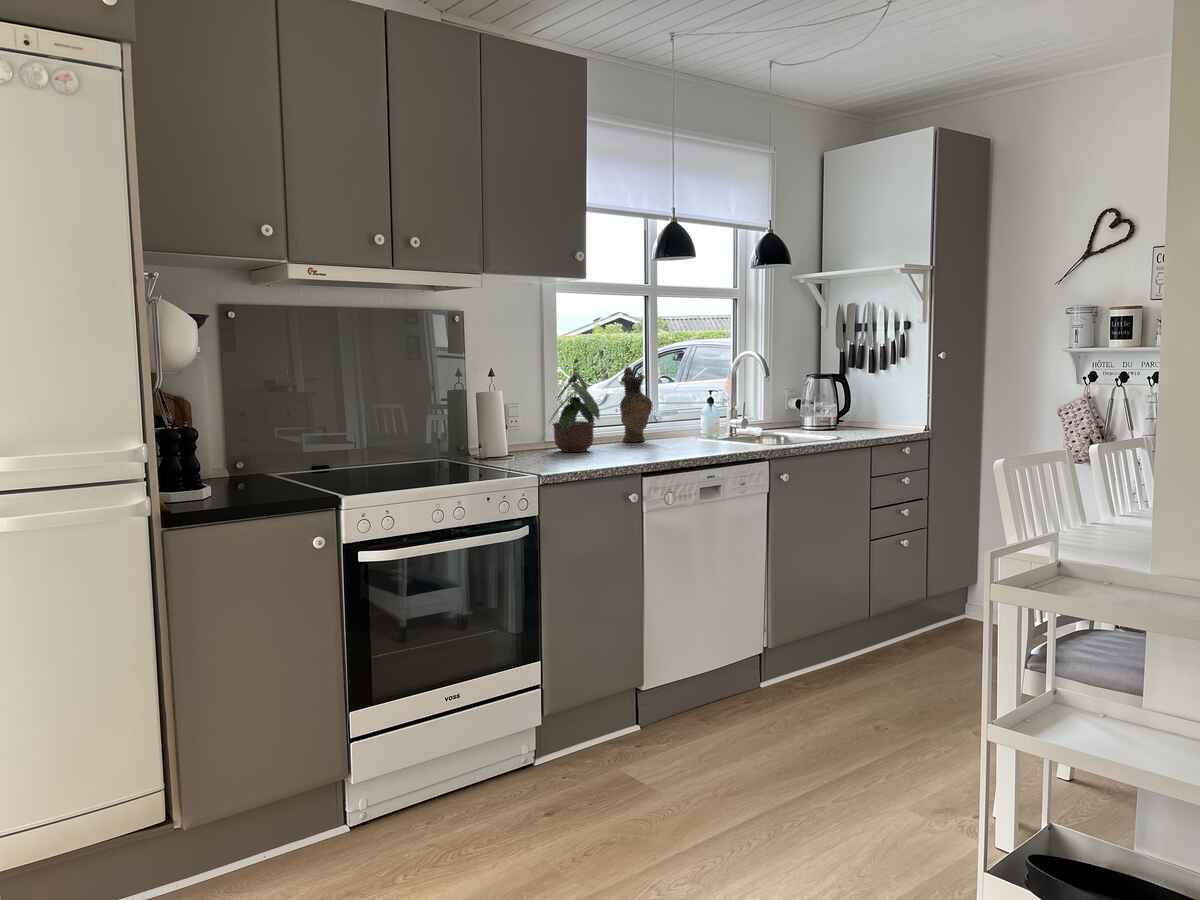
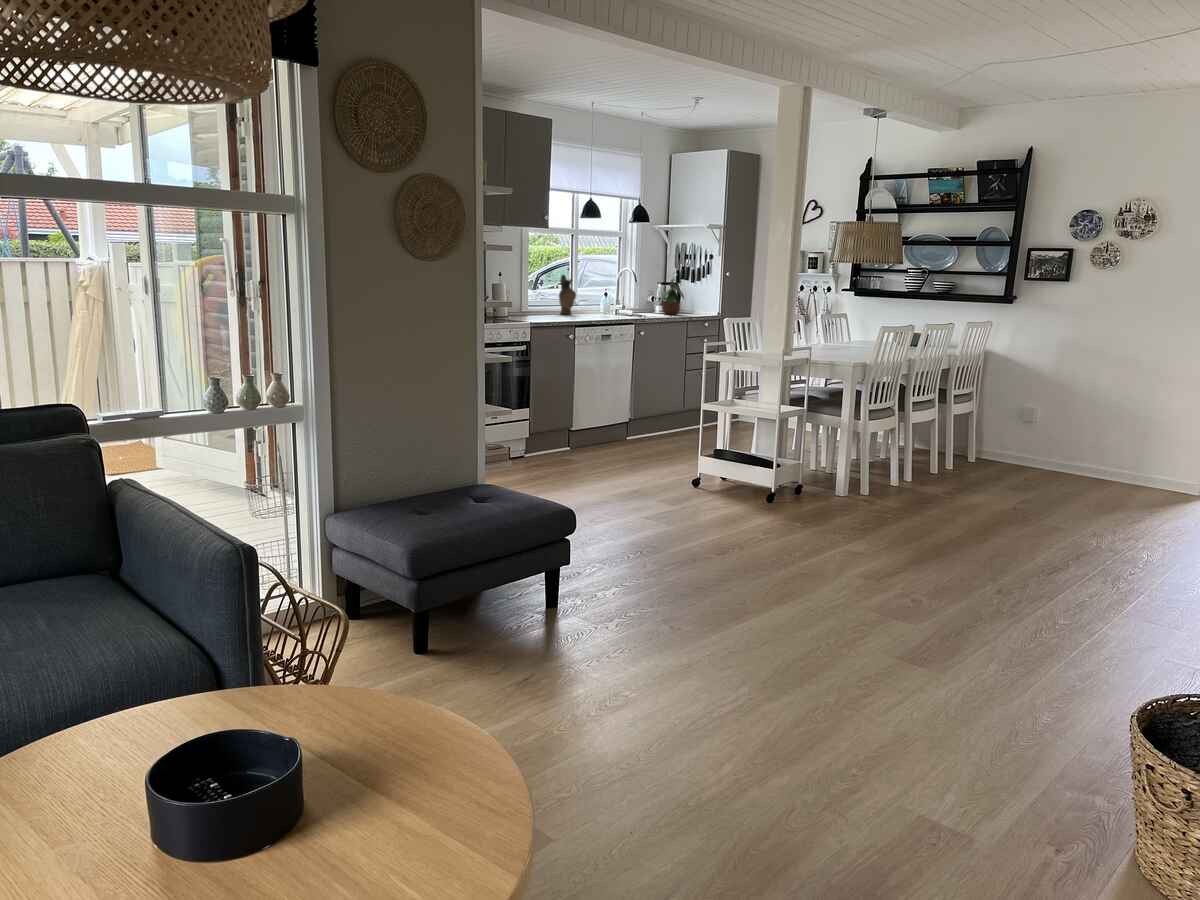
potted plant: present [550,358,600,452] -> present [661,275,684,315]

